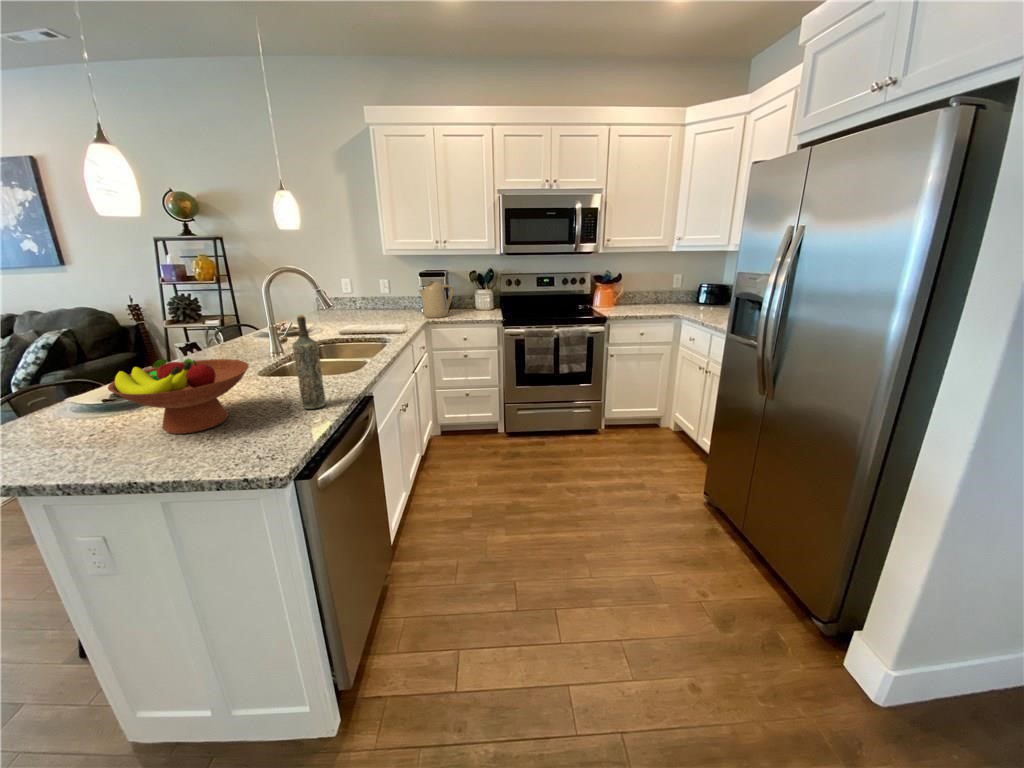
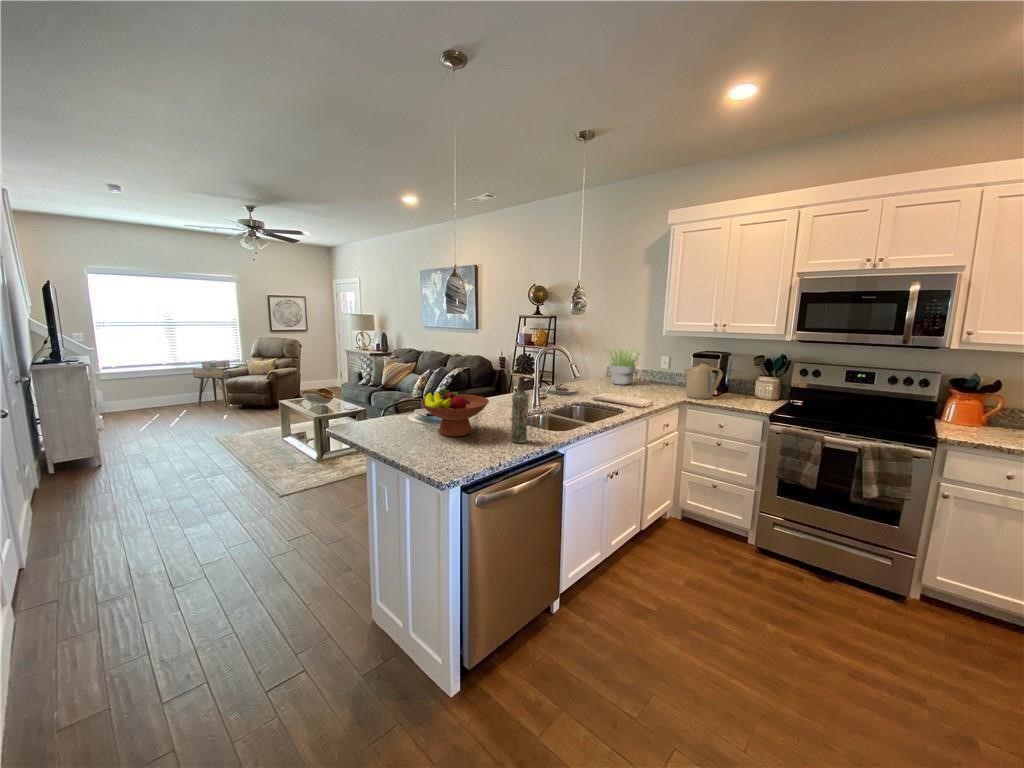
potted plant: none [313,271,365,317] -> present [609,348,639,385]

